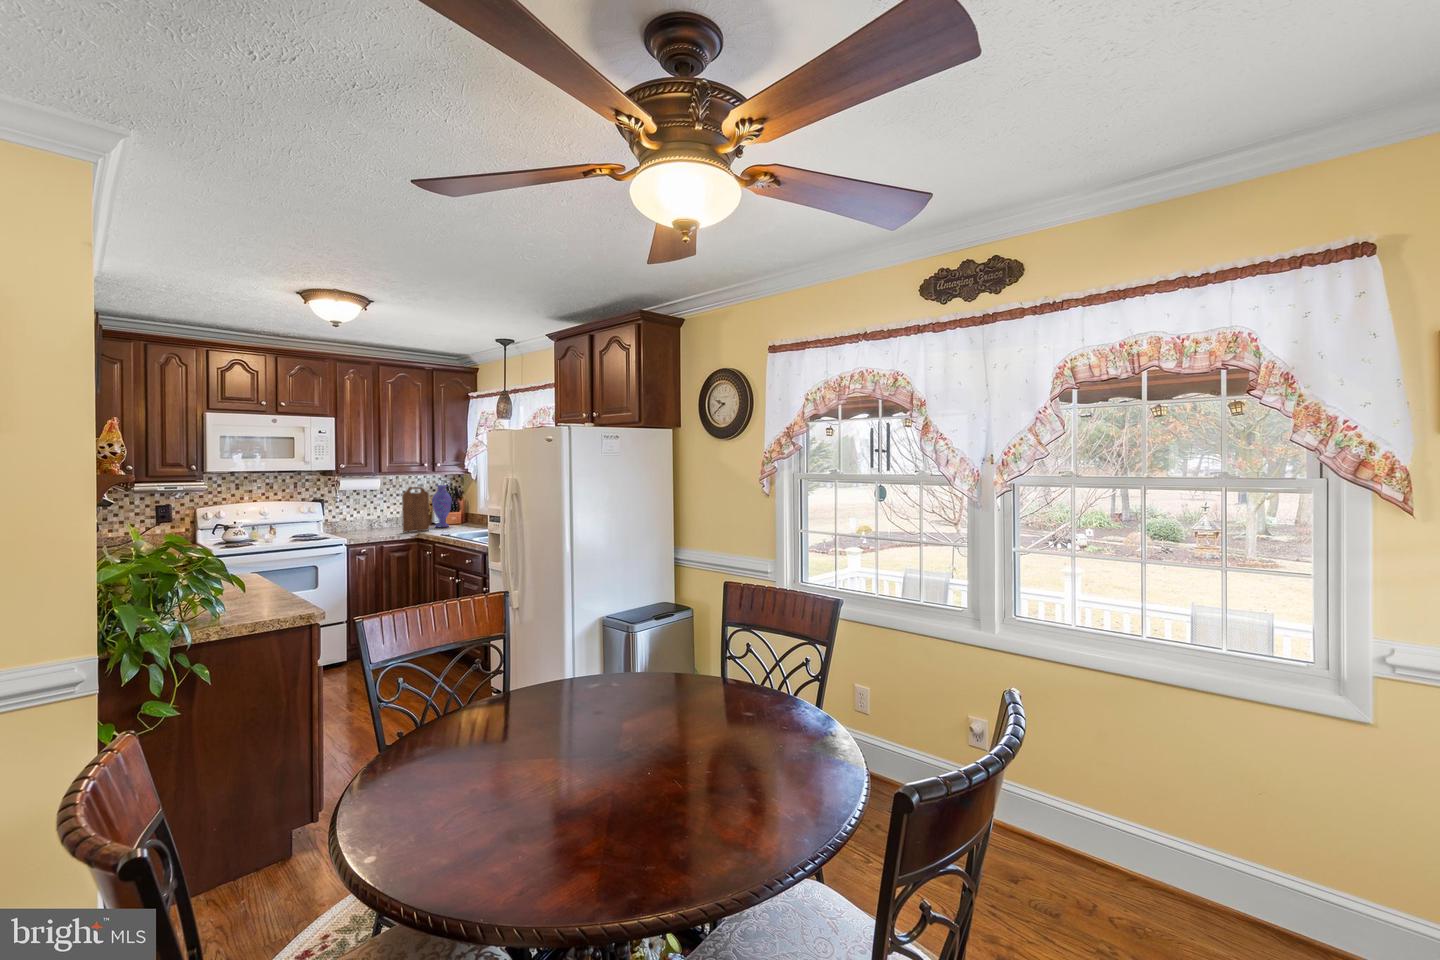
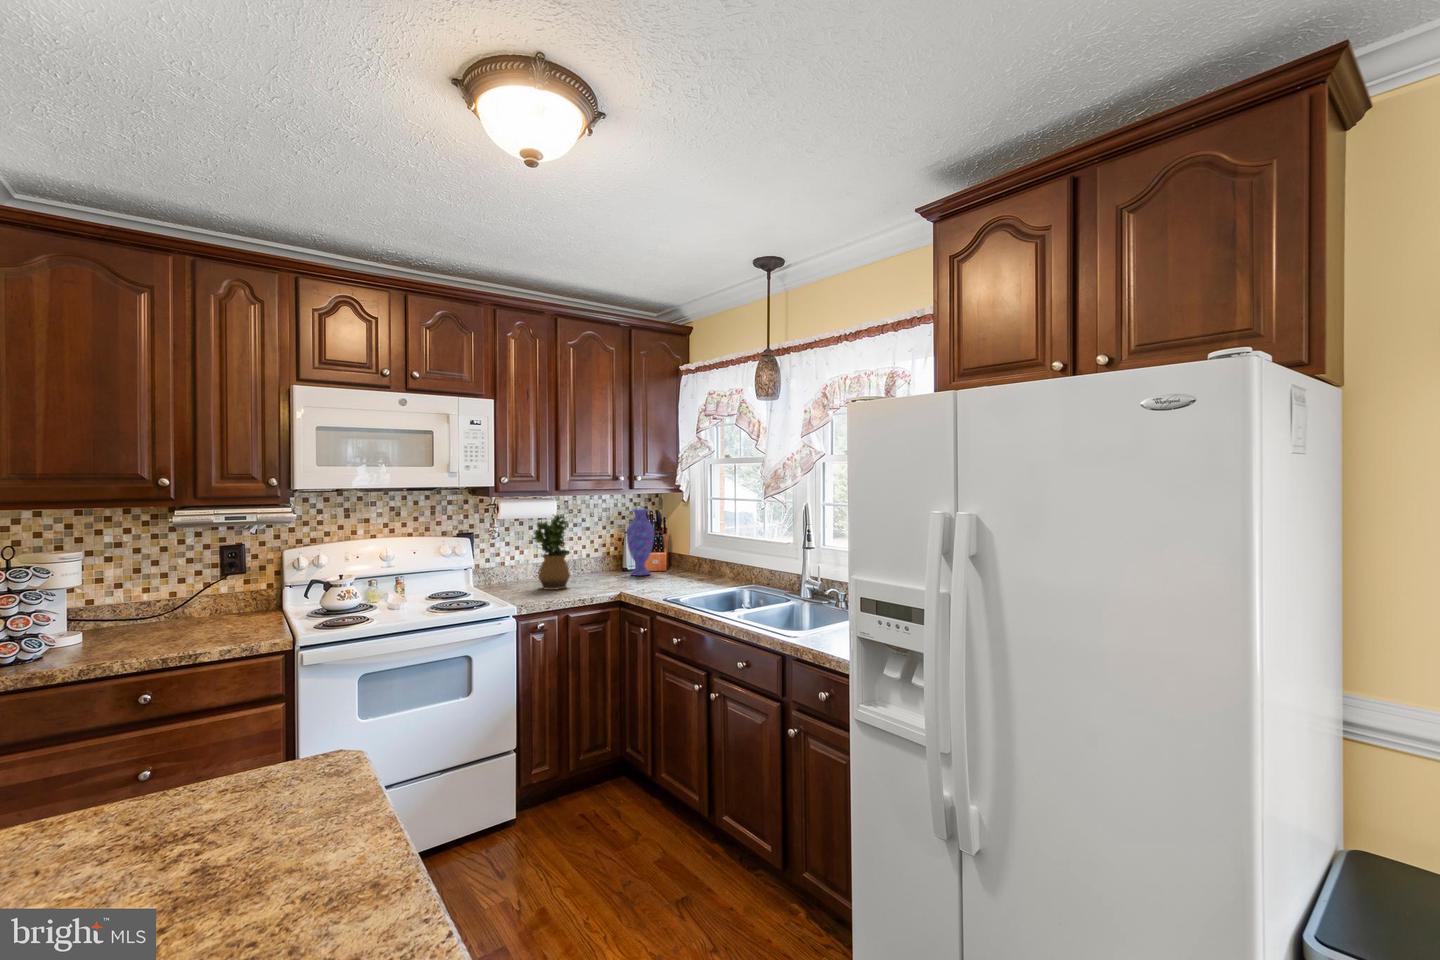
potted plant: none [362,487,389,534] -> present [532,515,570,590]
cutting board: present [402,487,429,532] -> none [591,513,628,586]

